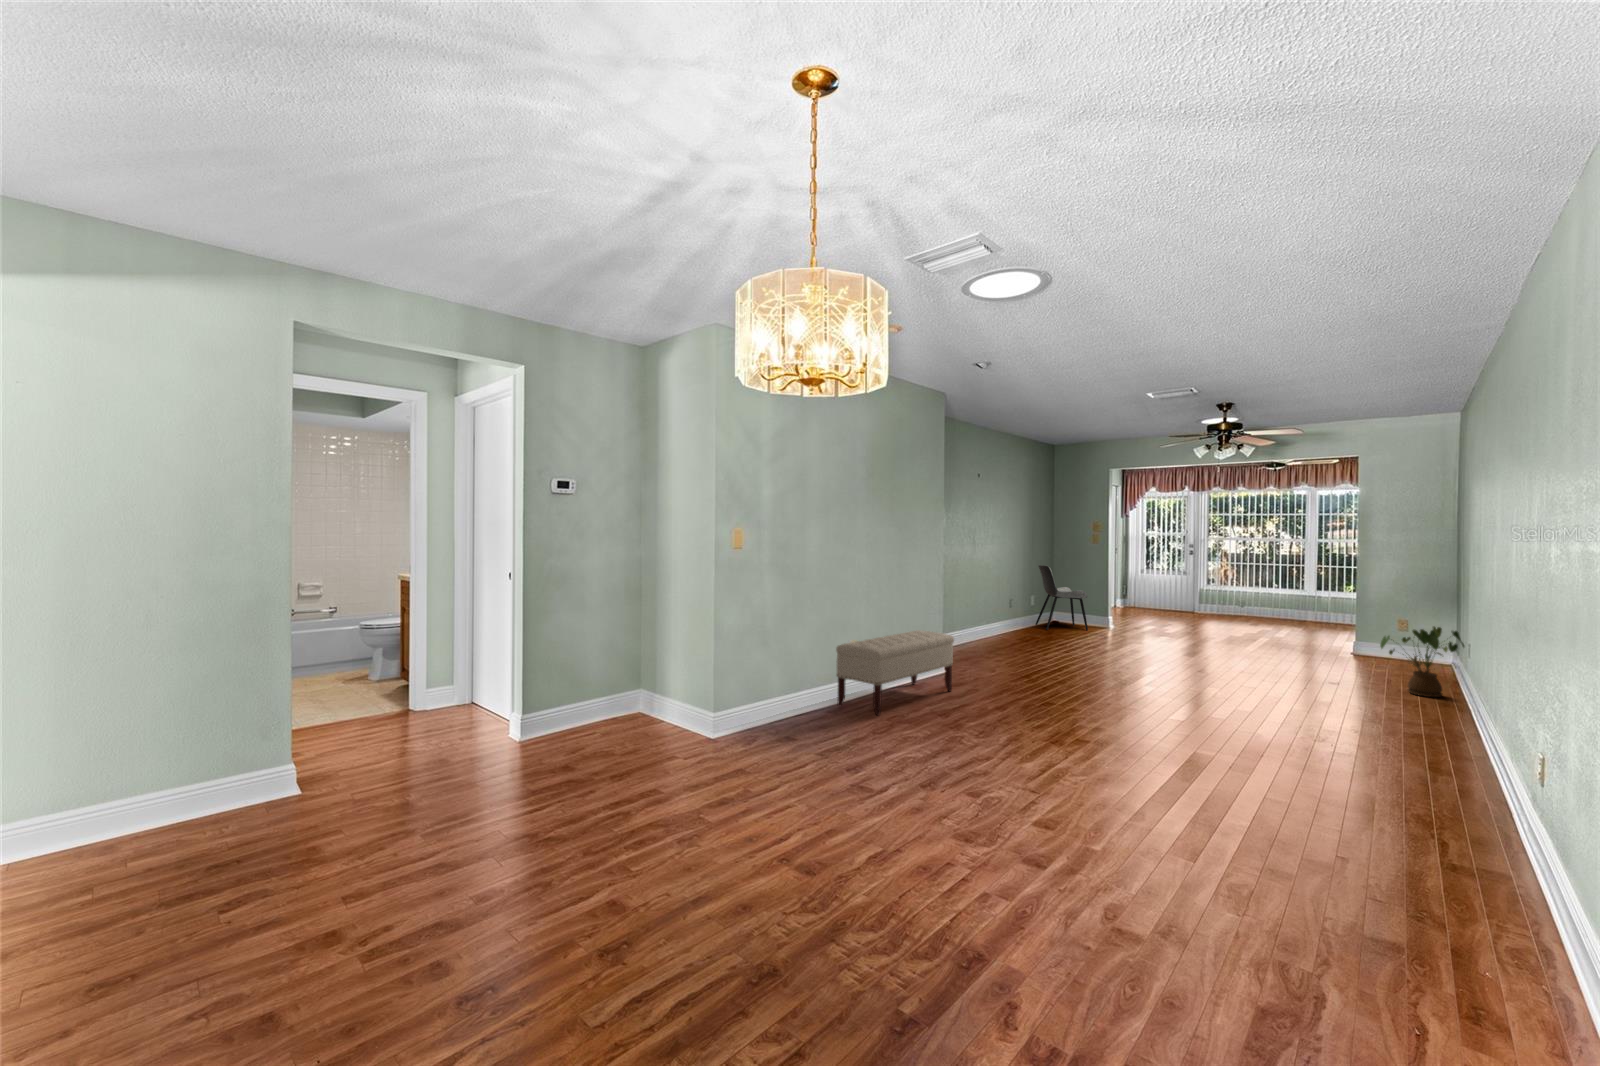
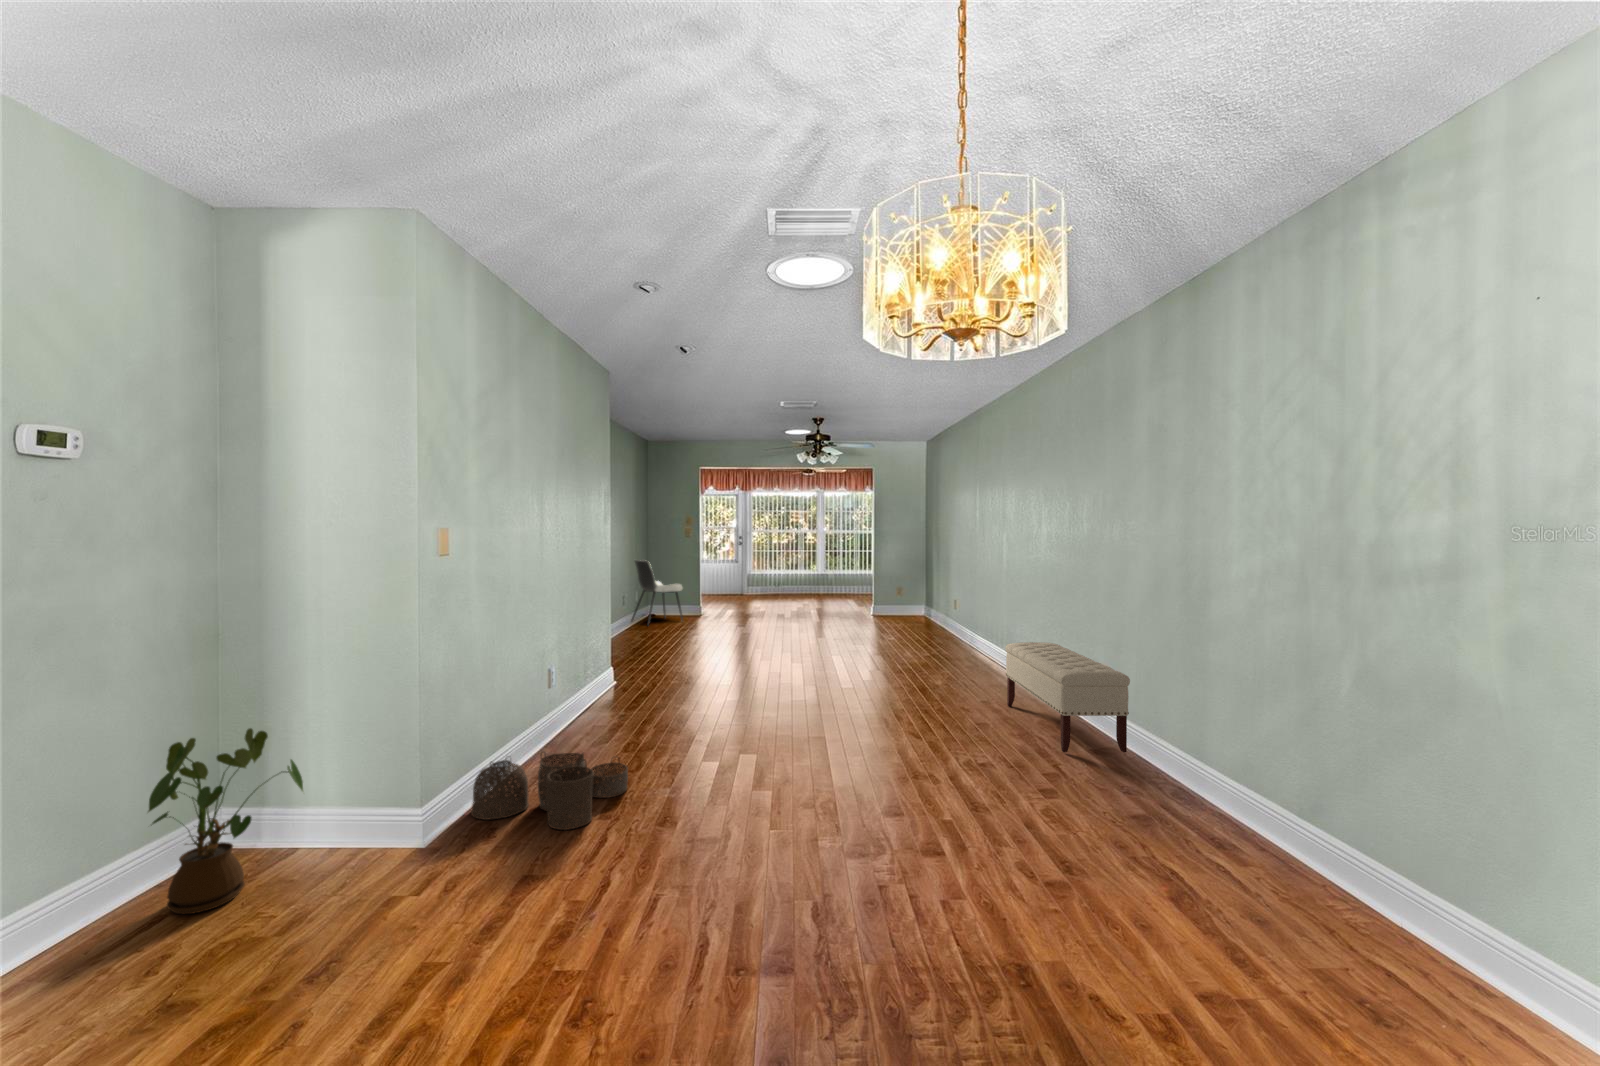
house plant: present [1380,627,1464,697] -> present [148,728,303,914]
bench: present [836,630,954,716] -> present [1005,642,1130,752]
woven basket: none [757,694,865,753] -> present [471,751,628,830]

